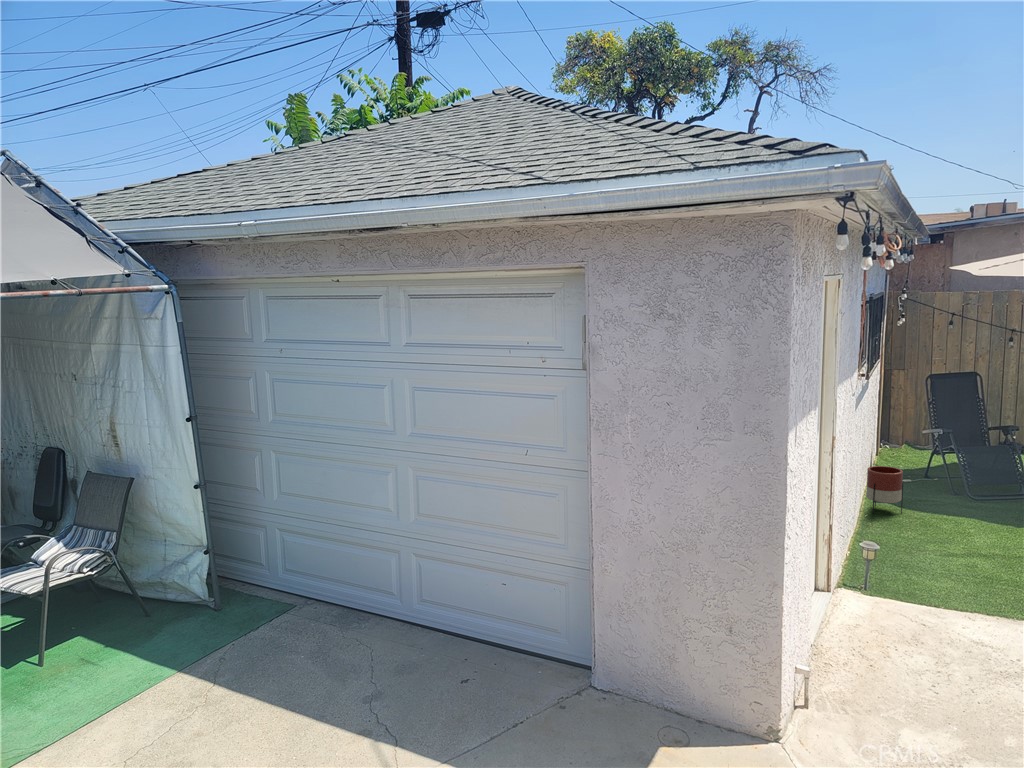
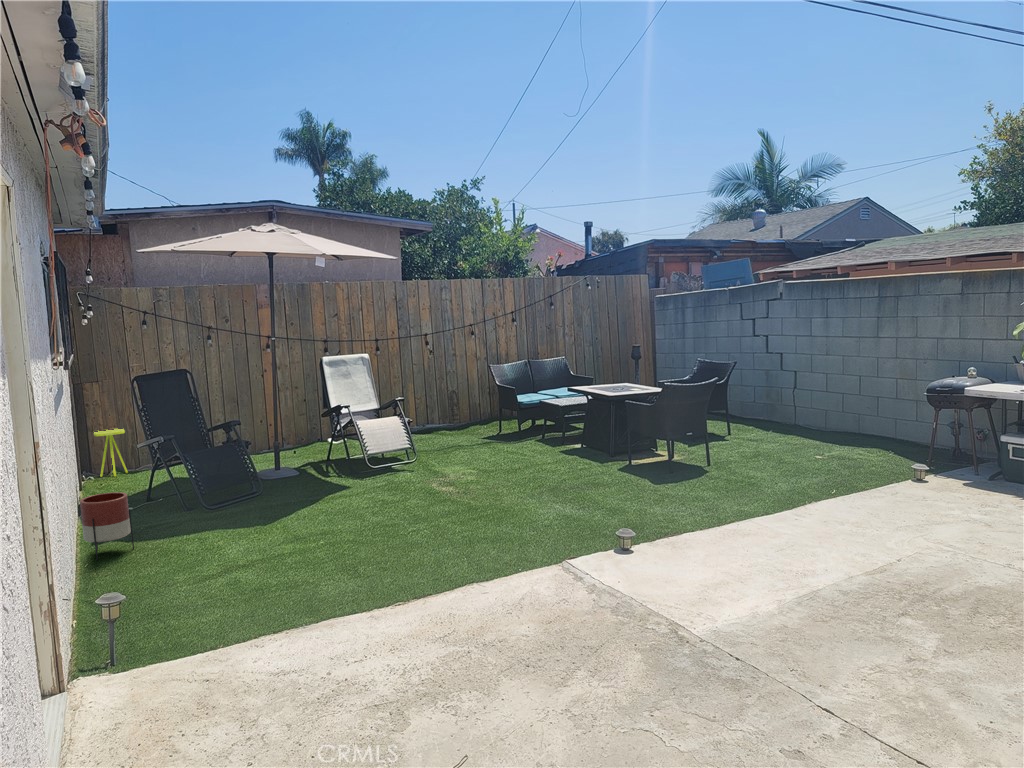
side table: none [894,409,919,449] -> present [93,428,128,477]

